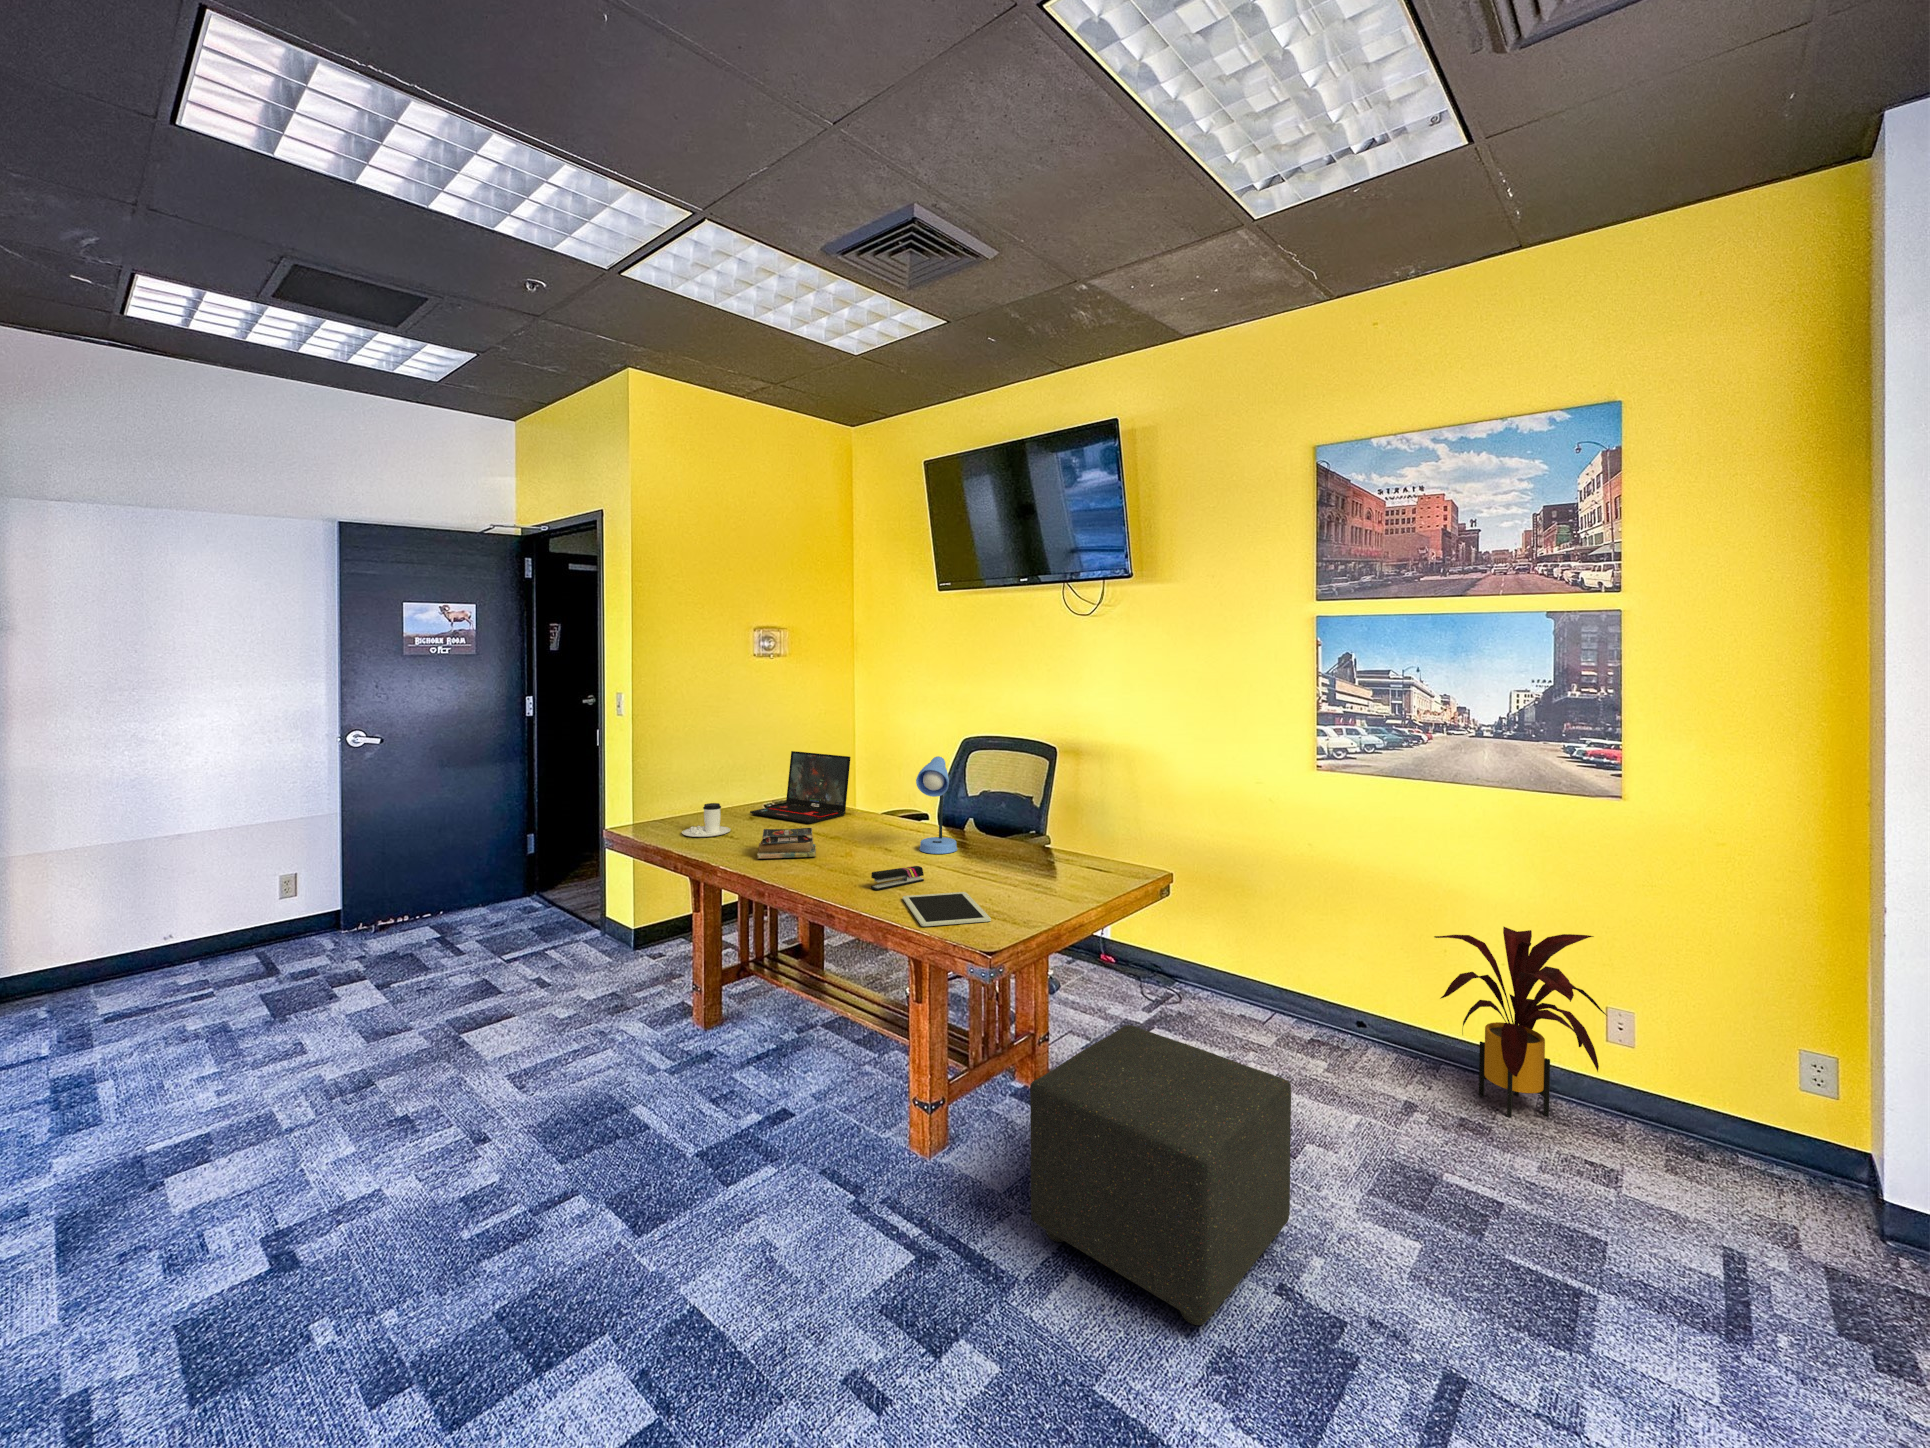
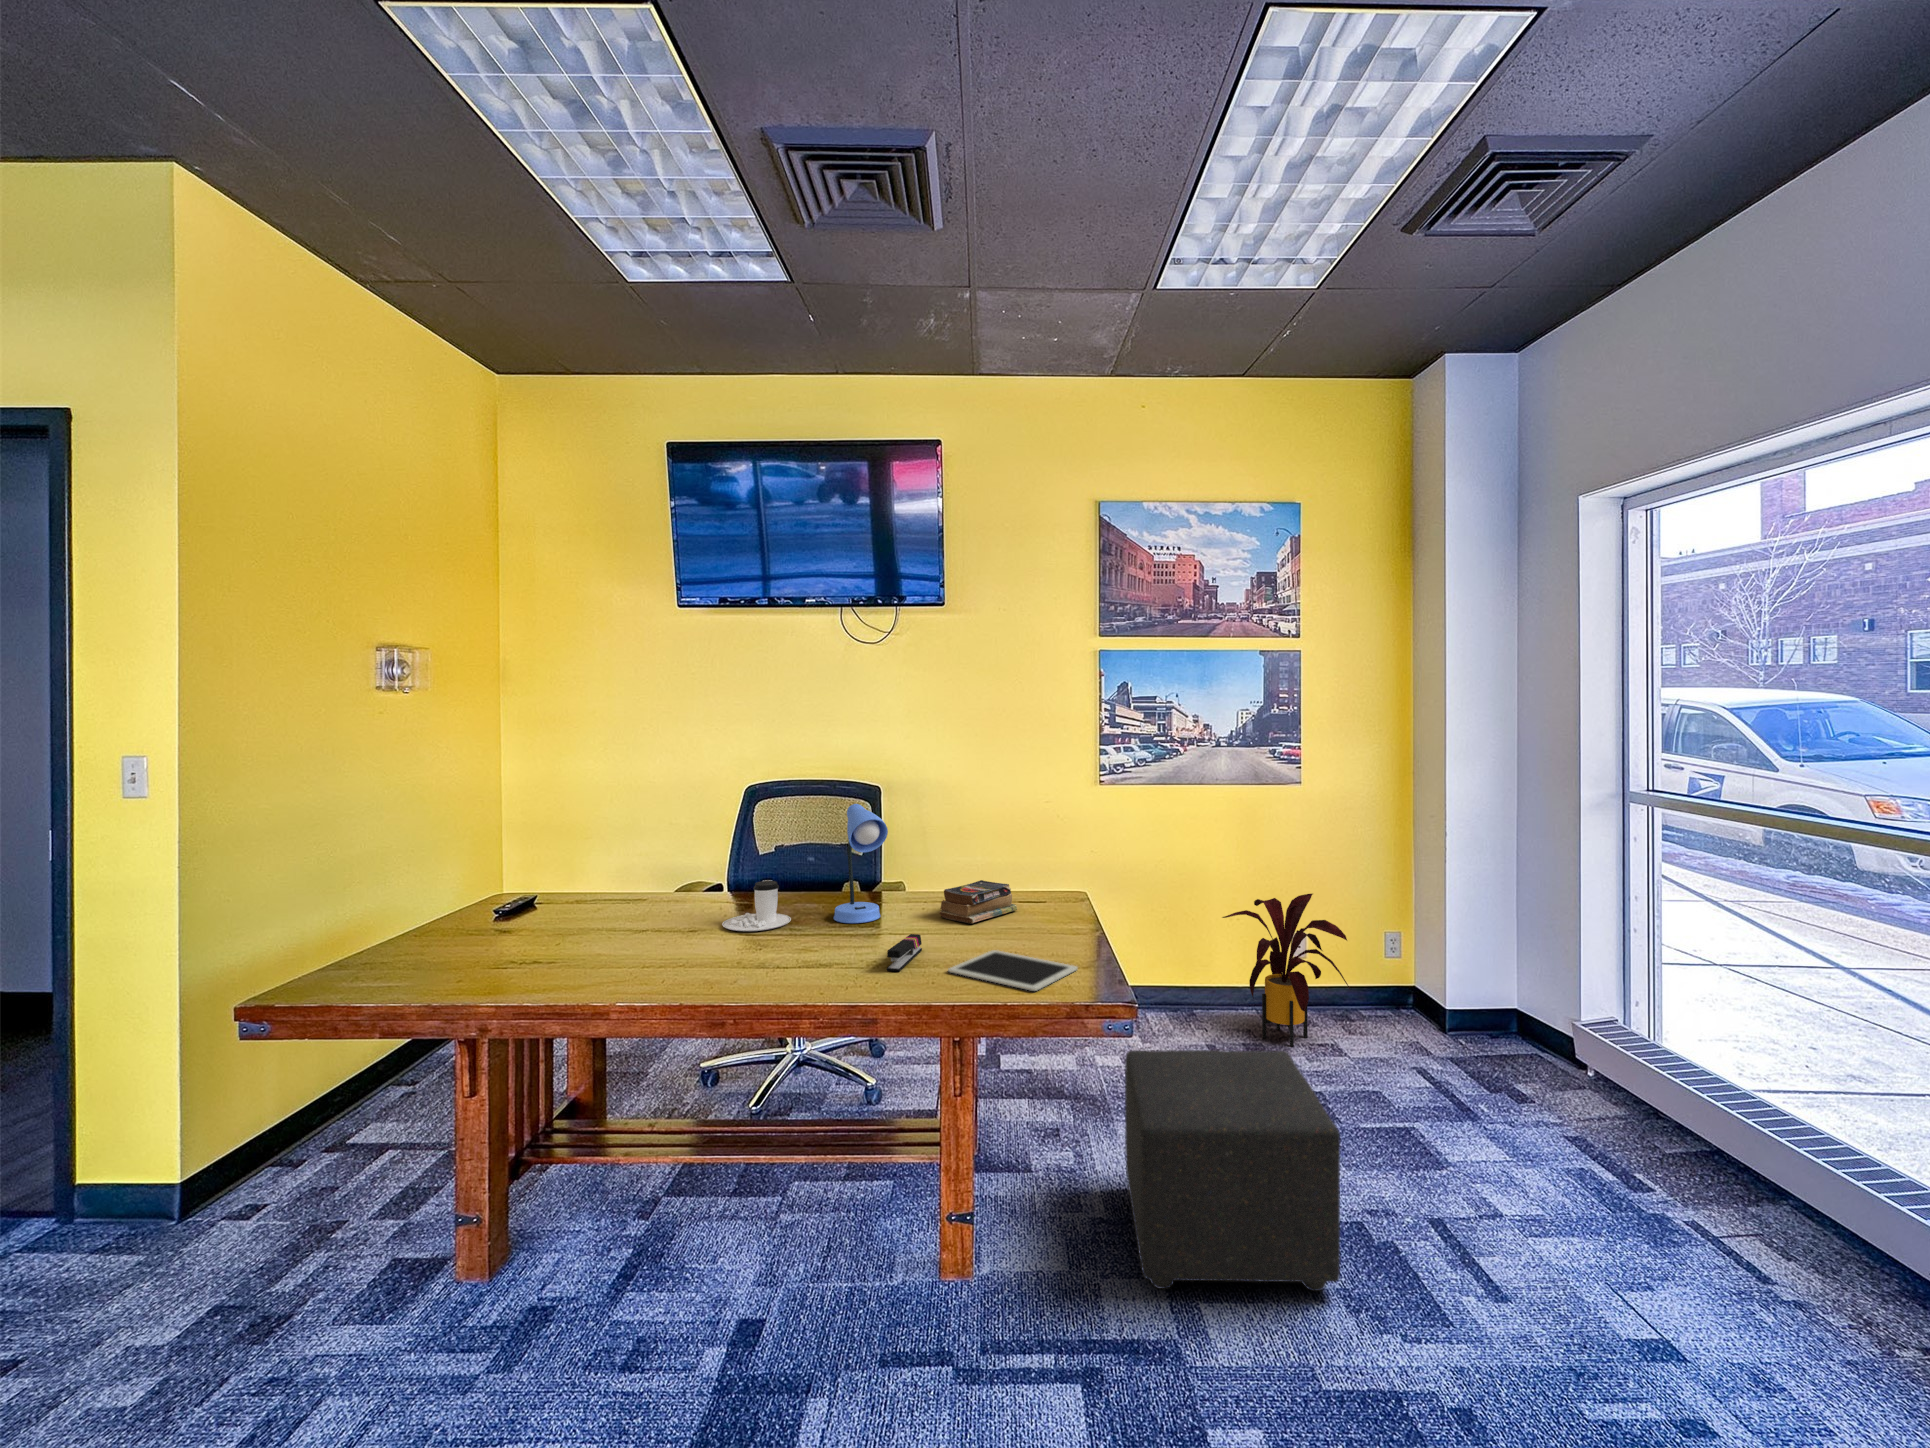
laptop: present [750,751,851,824] -> none [489,822,648,925]
coffee cup: present [682,803,731,837] -> present [722,881,791,931]
book: present [757,828,816,859] -> present [940,880,1017,923]

